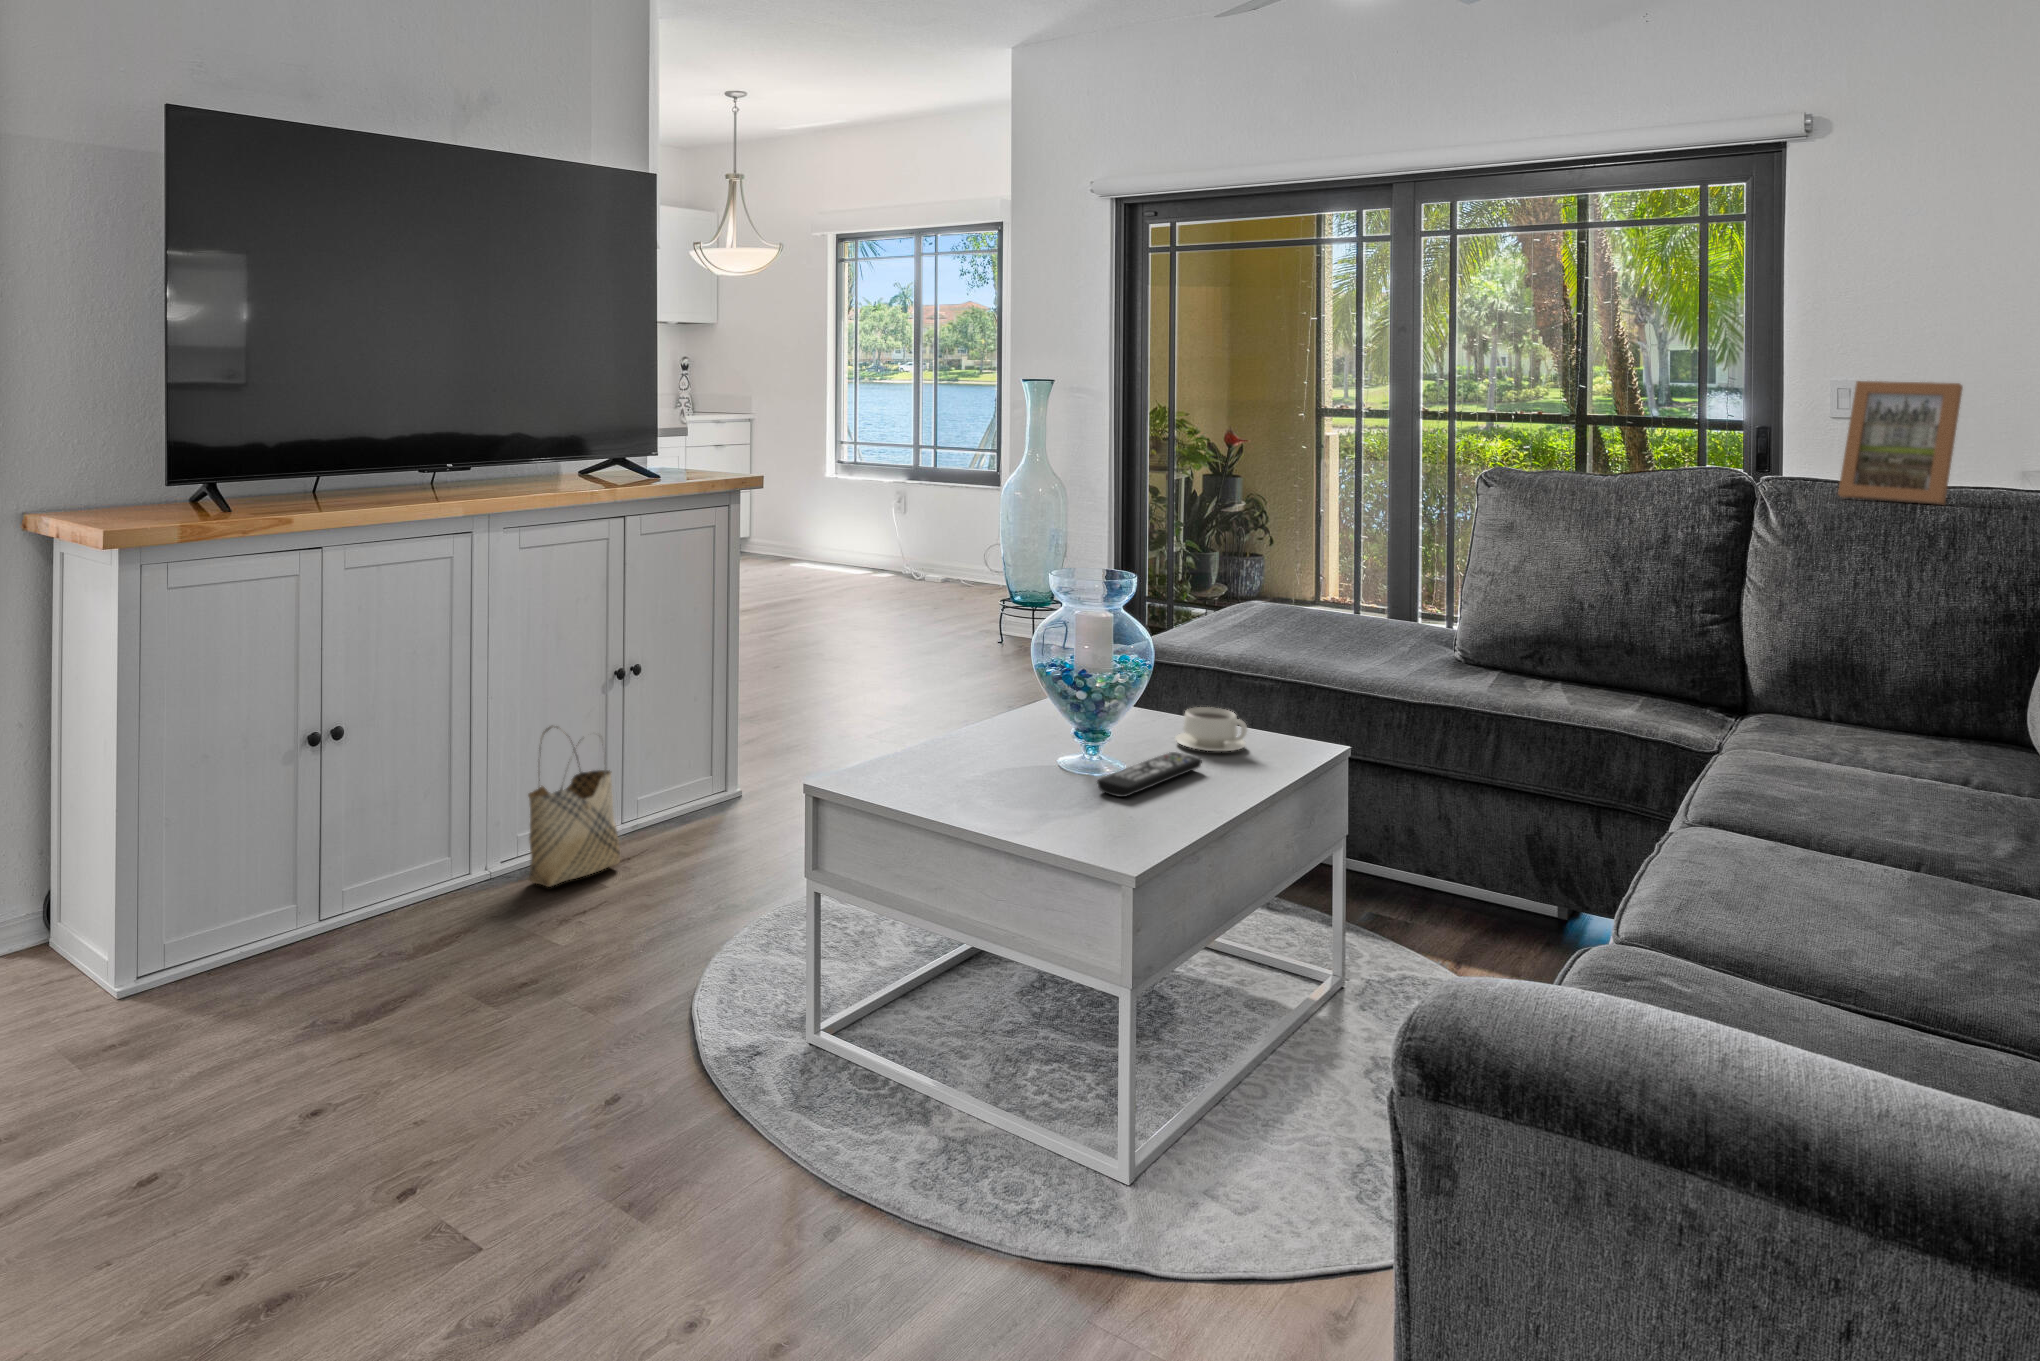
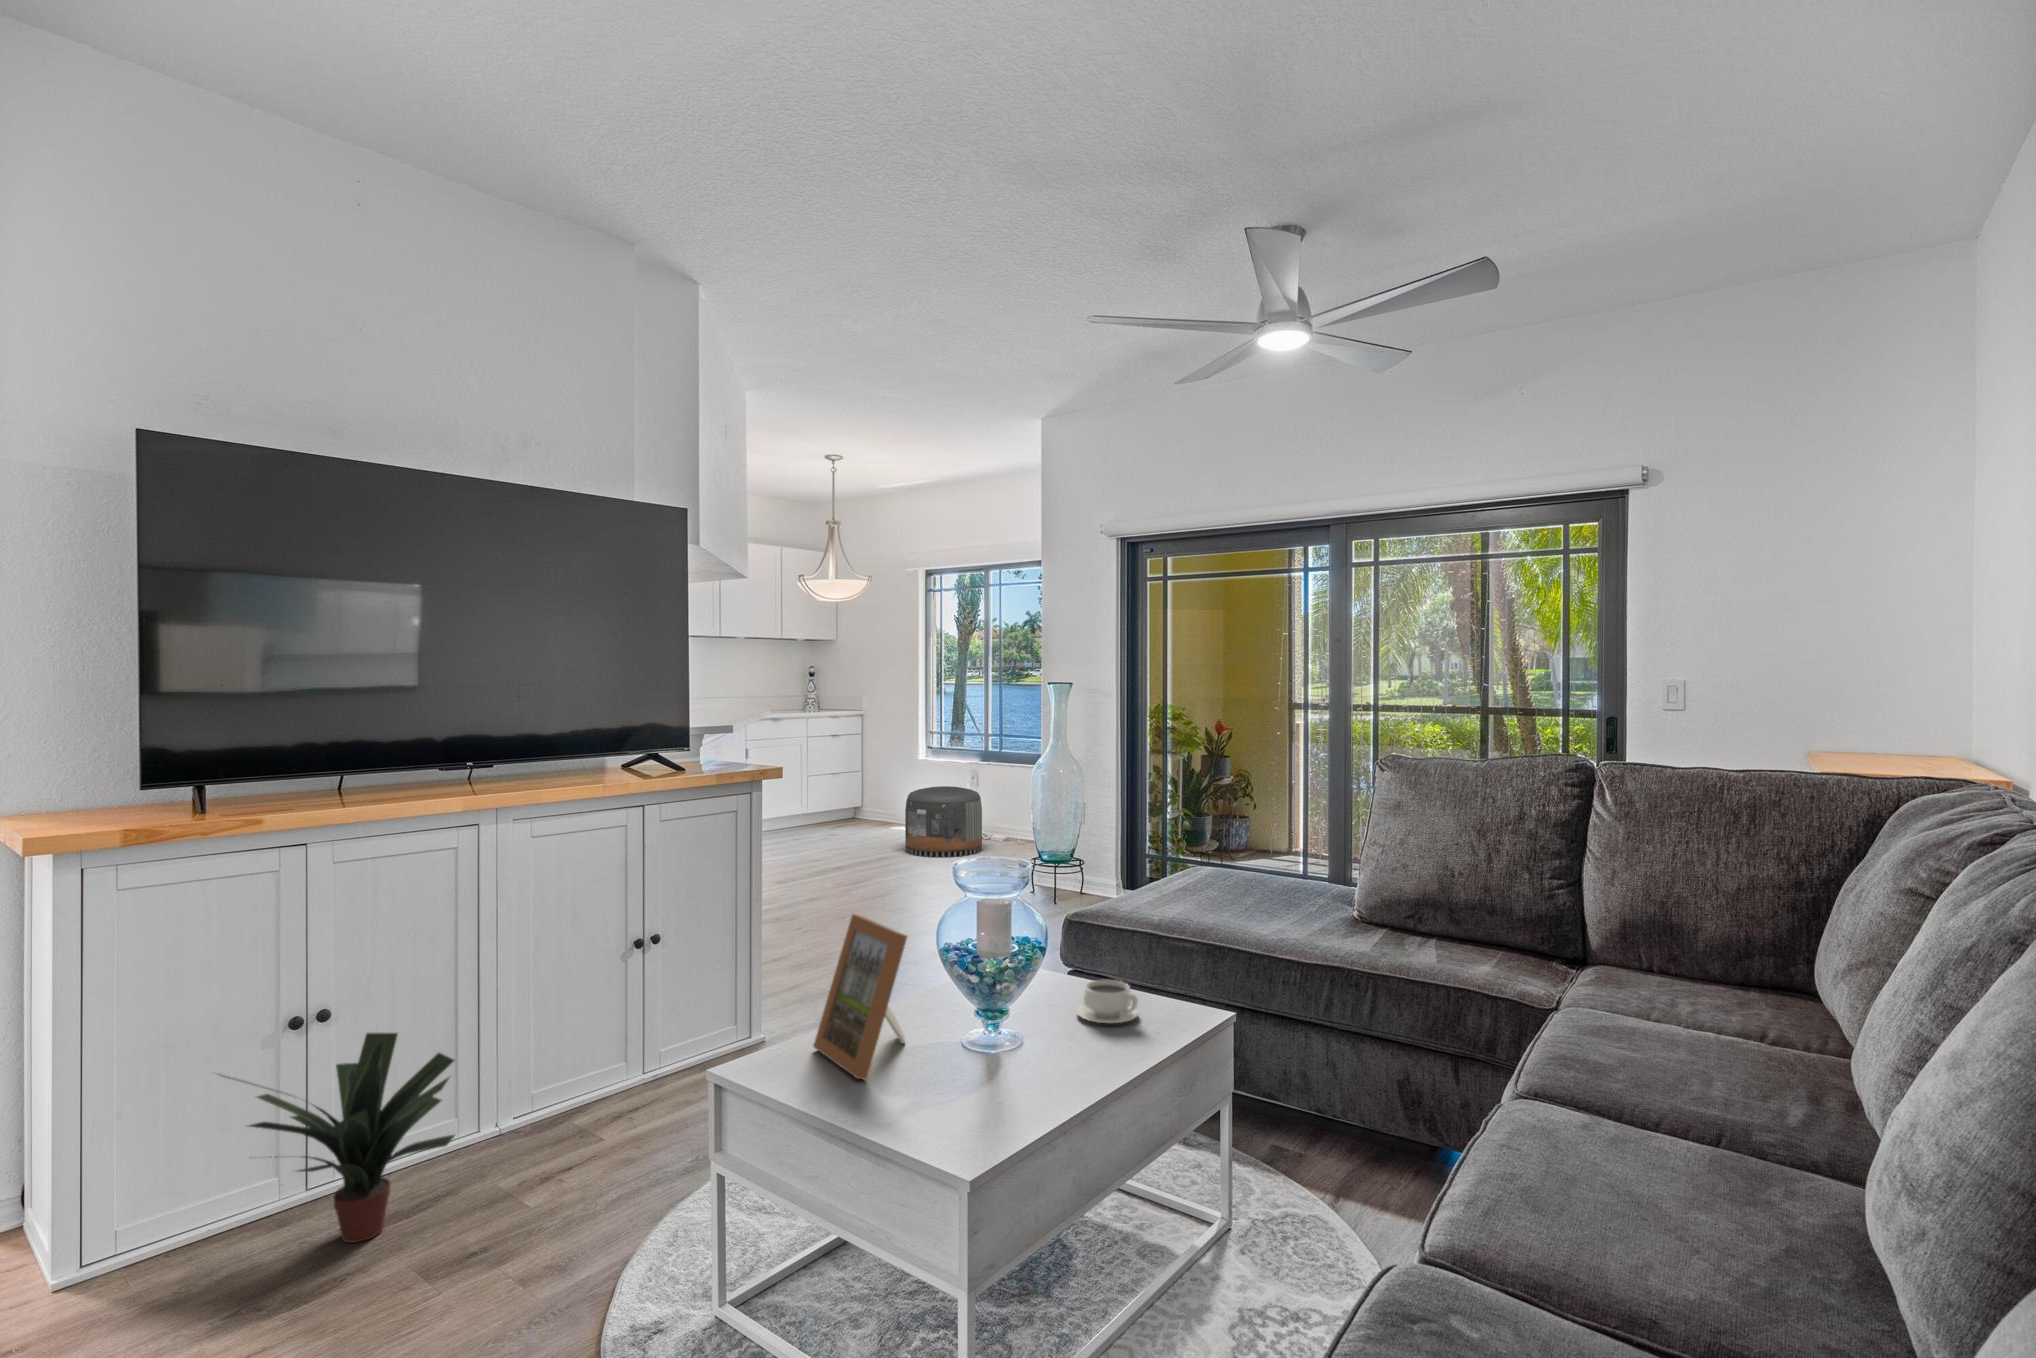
picture frame: present [1838,381,1963,505] -> present [814,914,907,1079]
pouf: none [821,512,919,601] -> present [905,786,982,857]
woven basket: present [528,726,620,887] -> none [534,993,629,1141]
remote control: present [1097,752,1202,797] -> none [978,1027,1088,1081]
potted plant: none [262,754,493,973] -> present [220,1033,455,1243]

